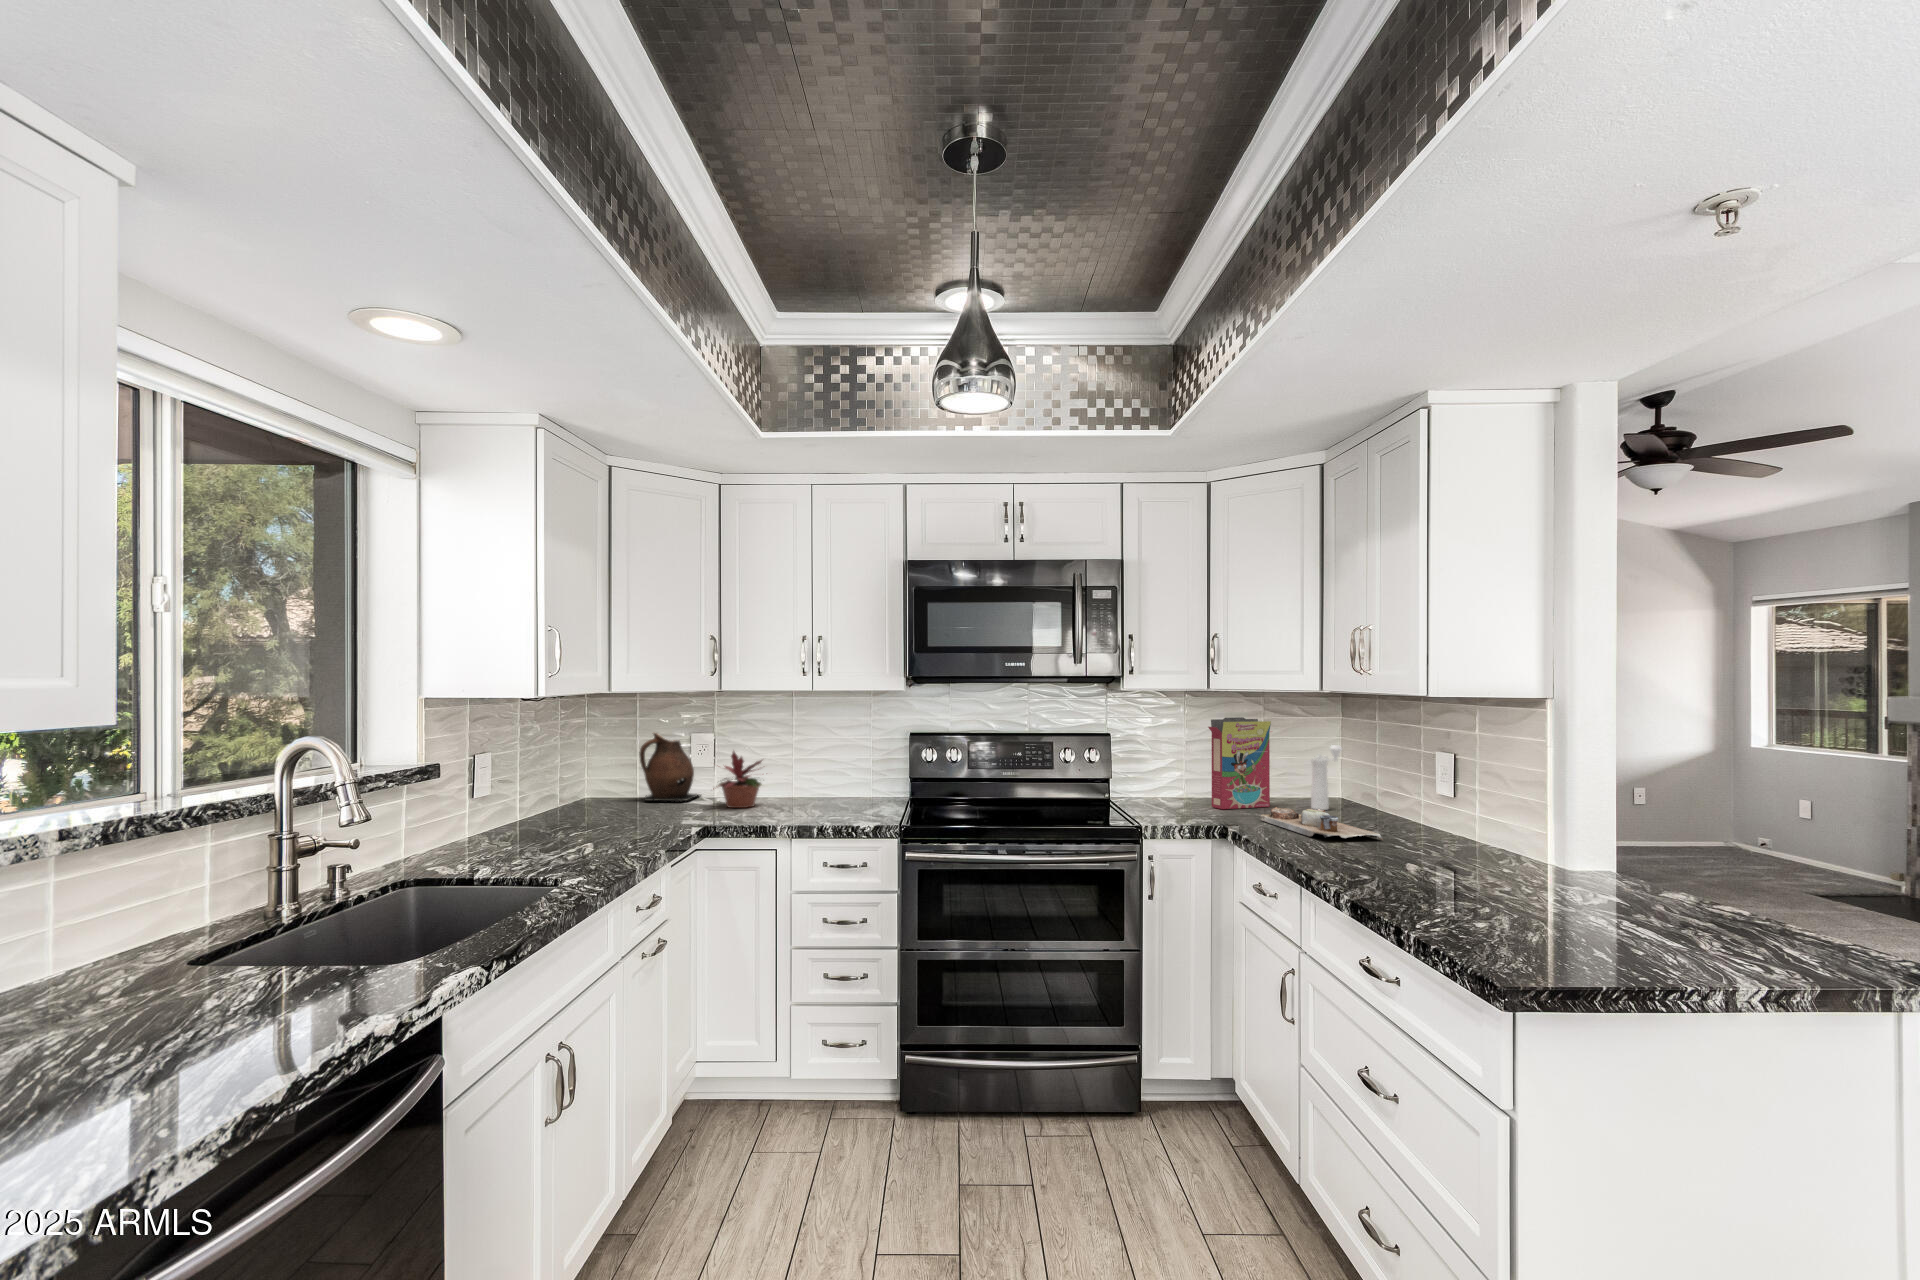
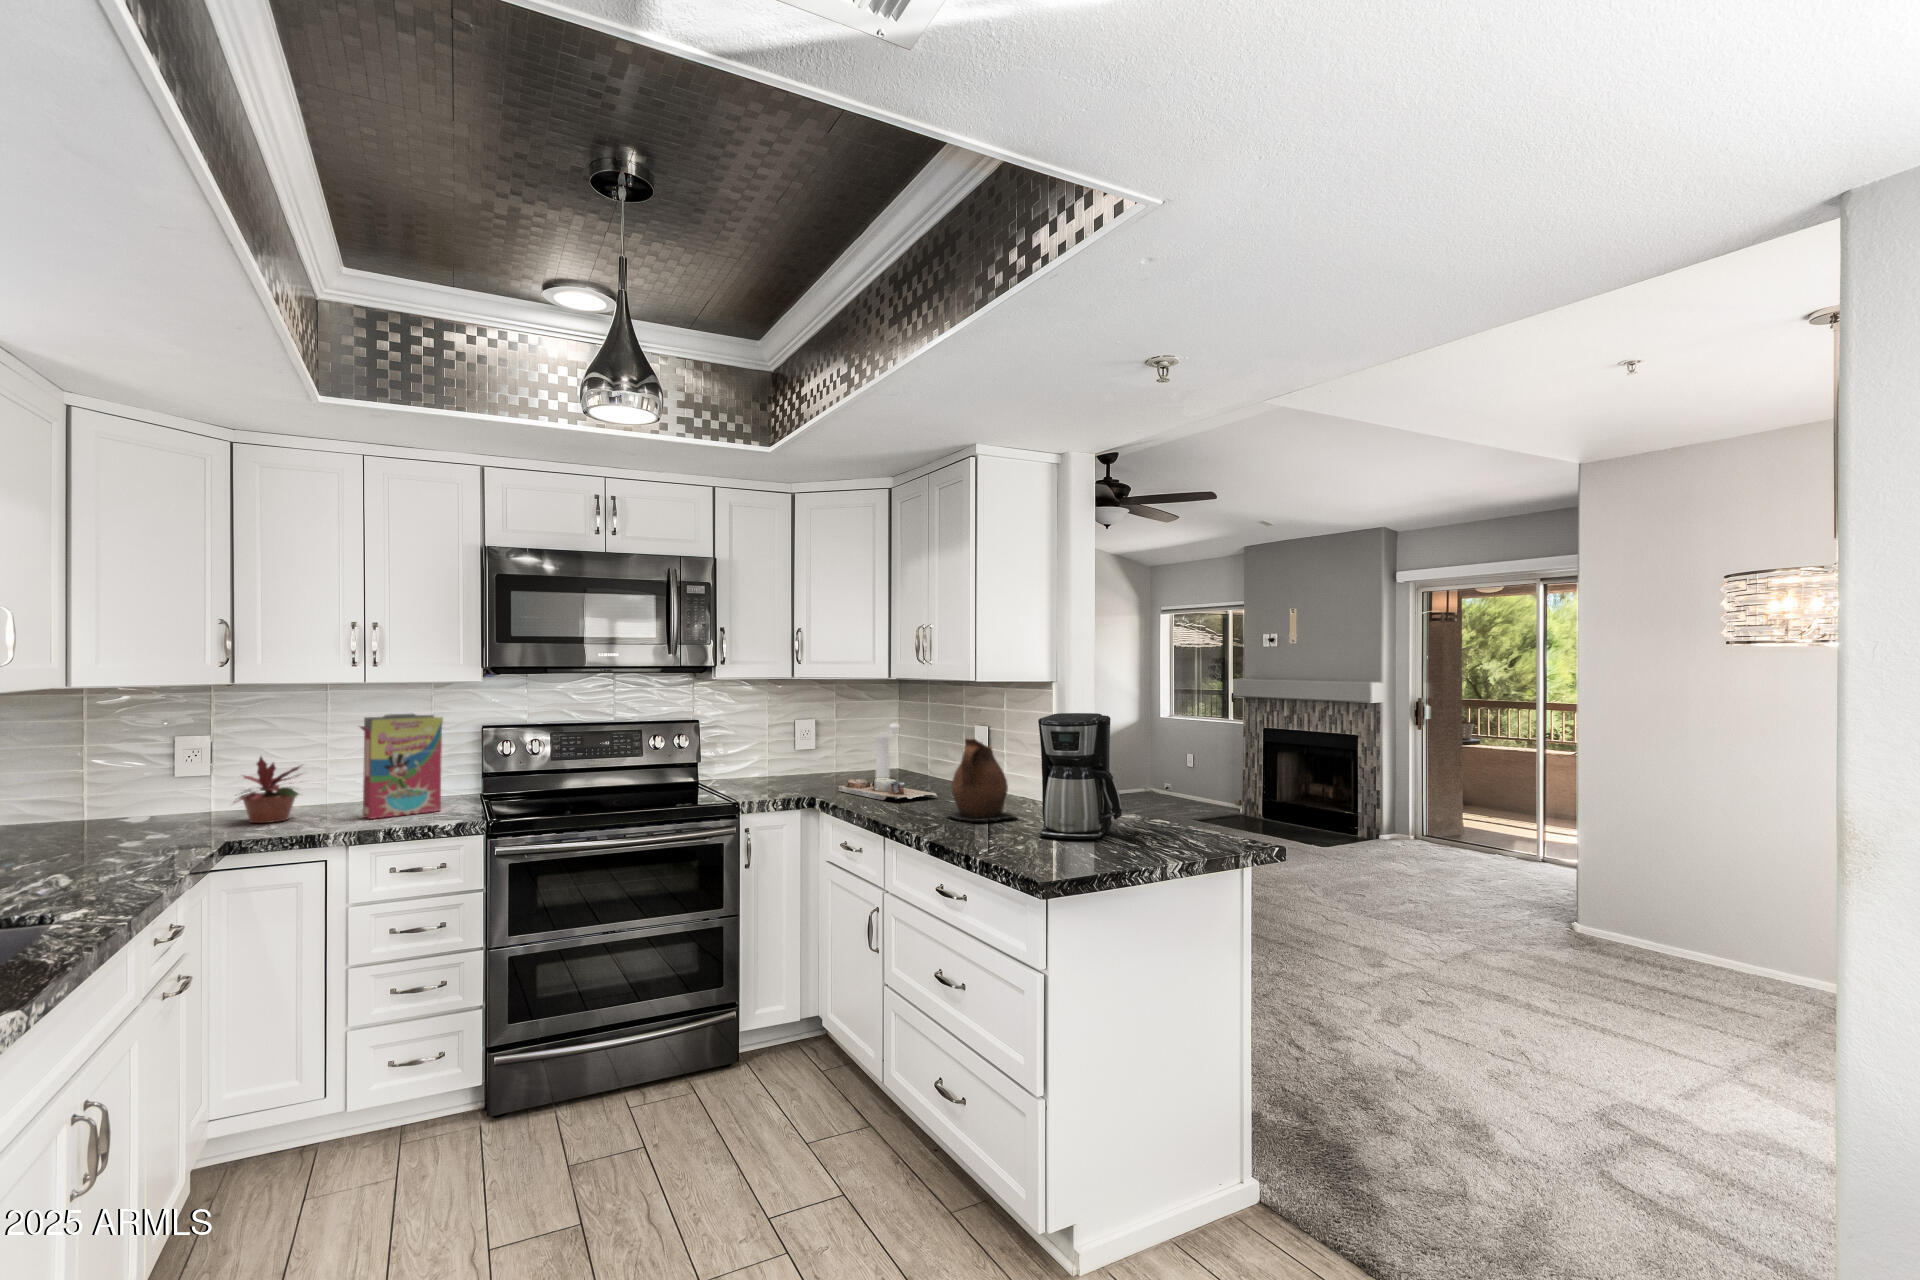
cereal box: present [1208,717,1271,809] -> present [360,714,443,819]
ceramic pitcher: present [639,733,700,801] -> present [946,739,1017,821]
coffee maker: none [1515,744,1656,926] -> present [1038,713,1122,839]

